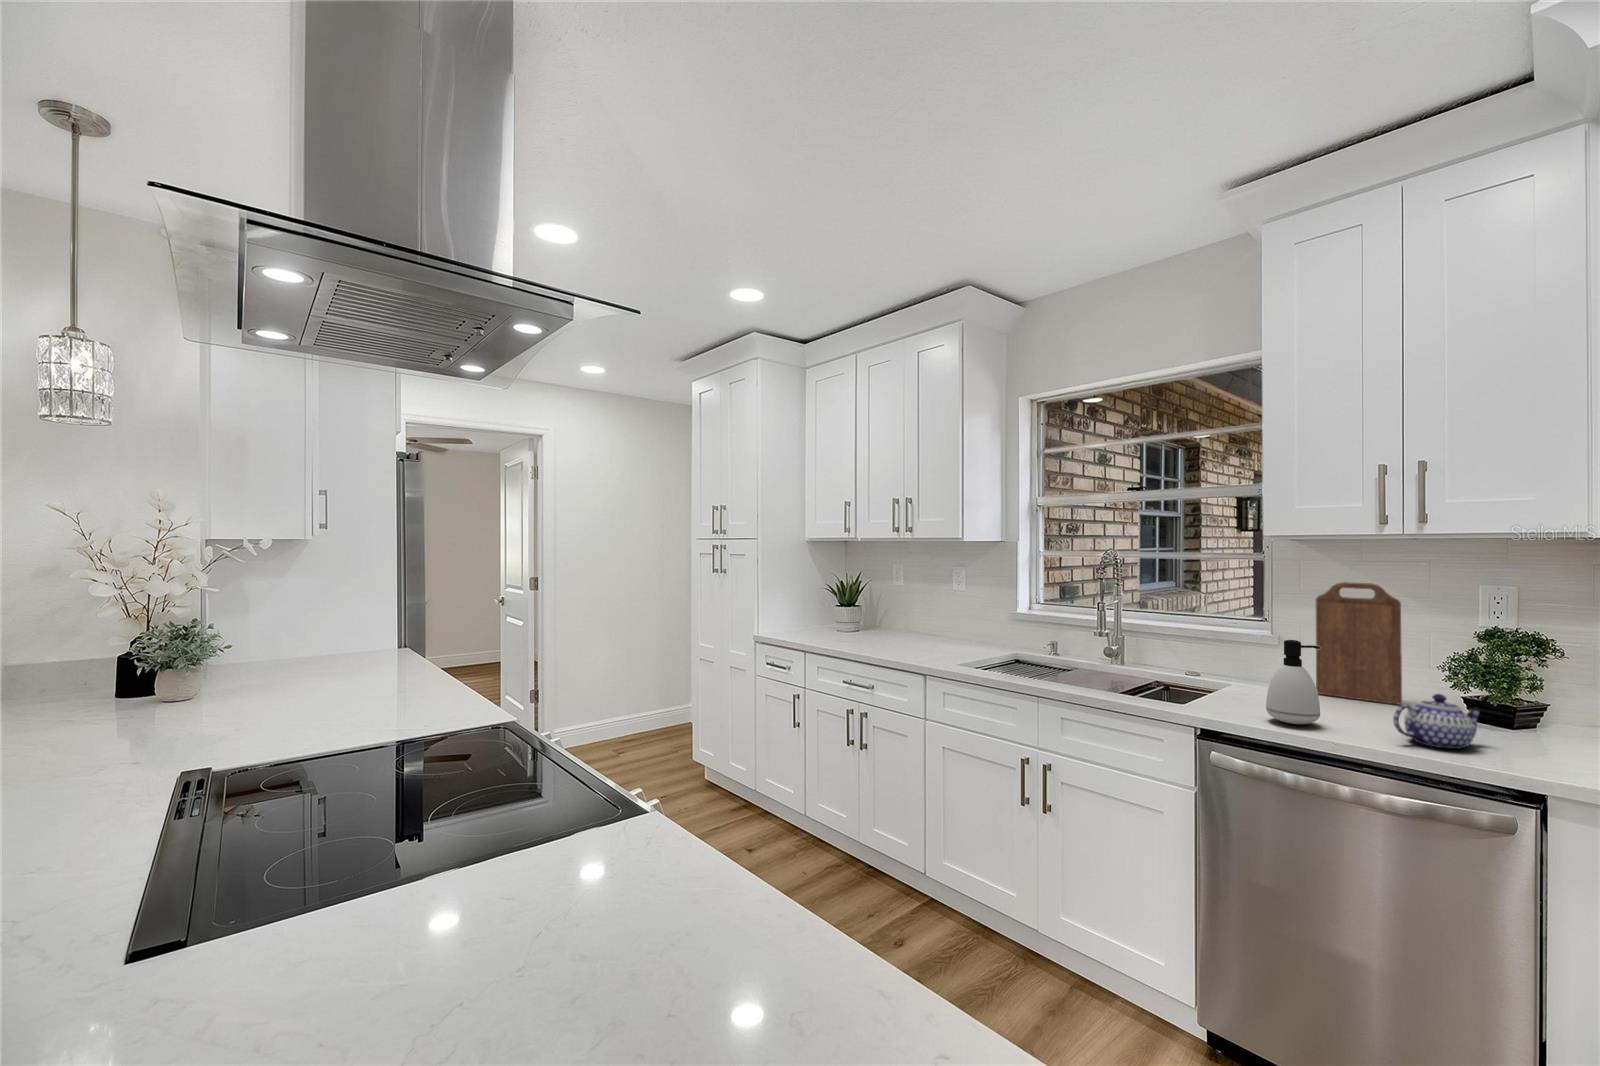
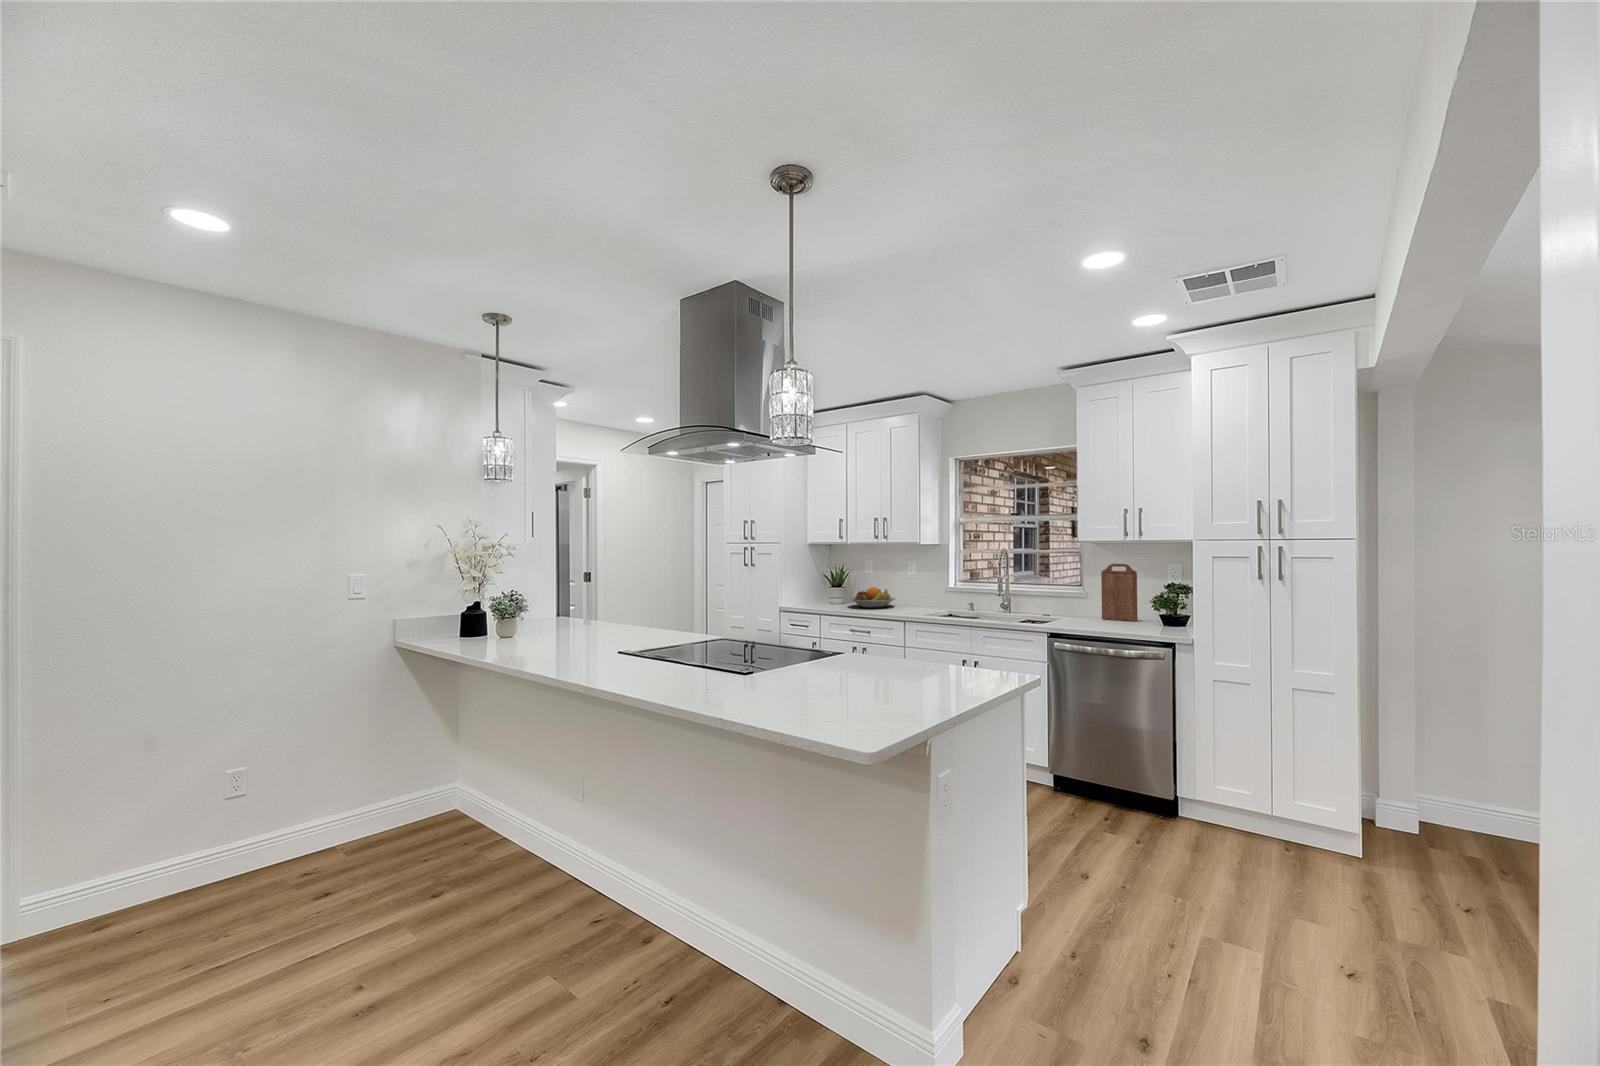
fruit bowl: none [859,610,933,643] -> present [850,587,895,608]
soap dispenser: present [1266,640,1320,724] -> none [1078,591,1101,629]
teapot: present [1393,694,1480,749] -> none [1128,610,1161,633]

